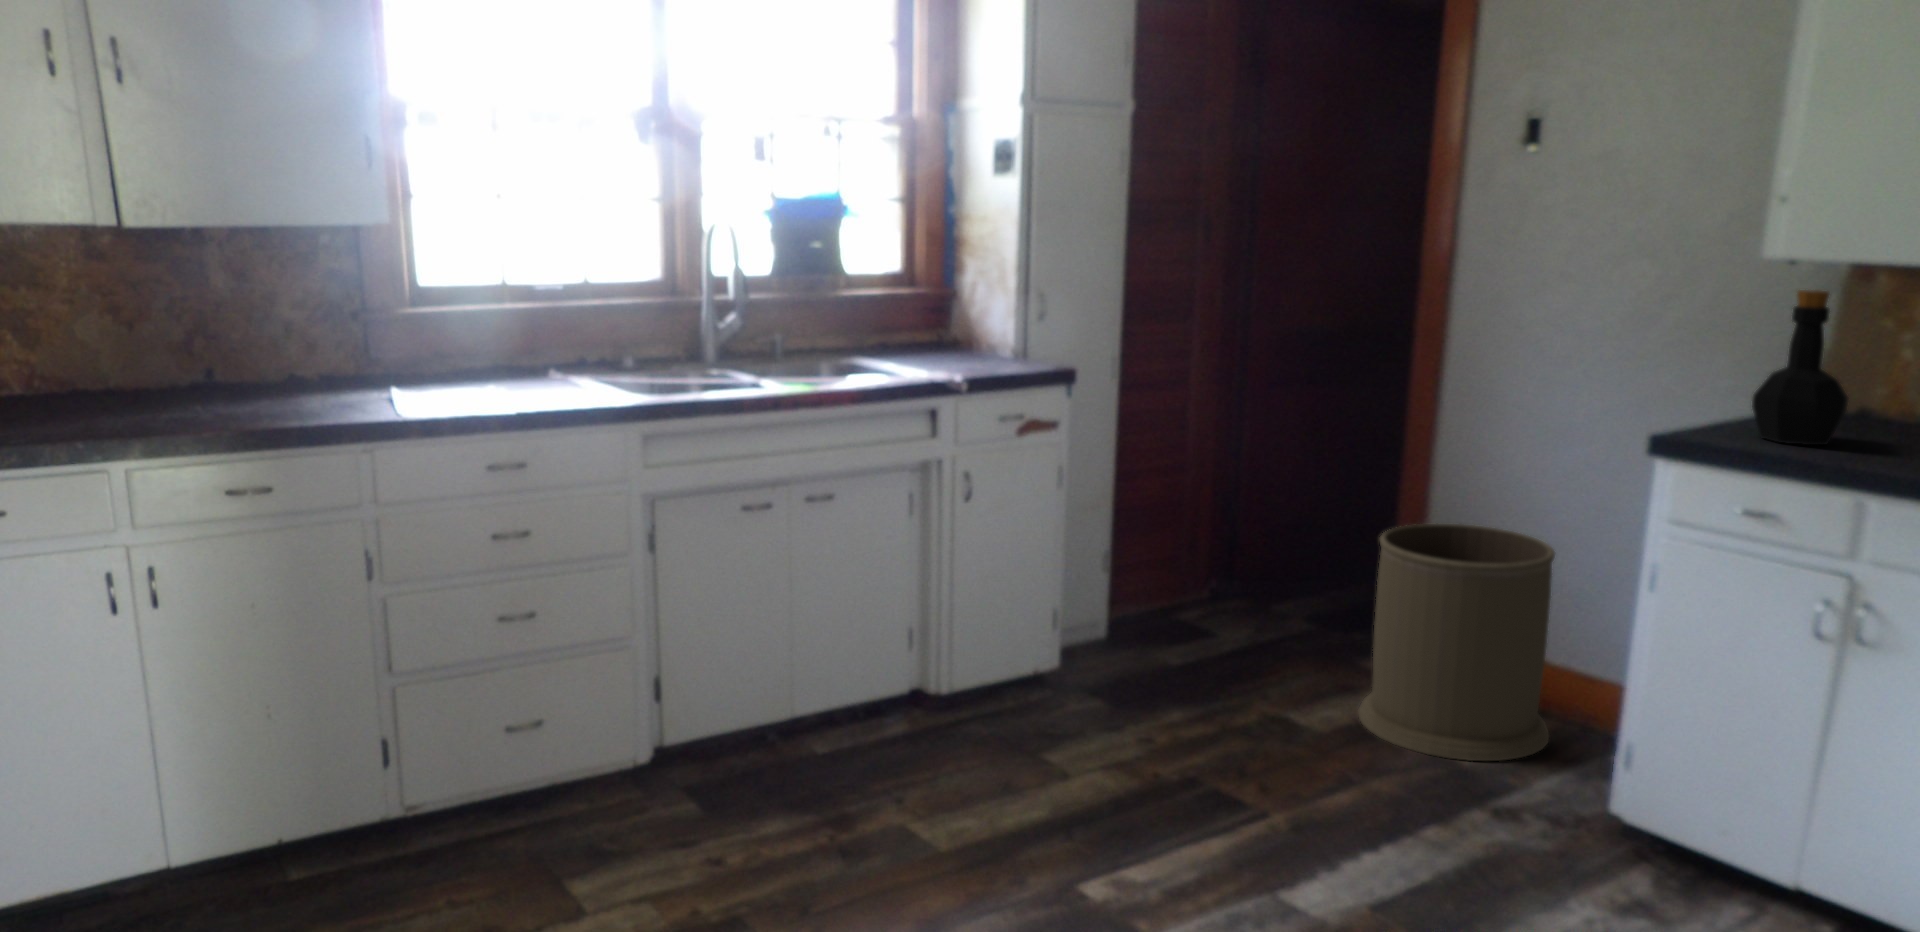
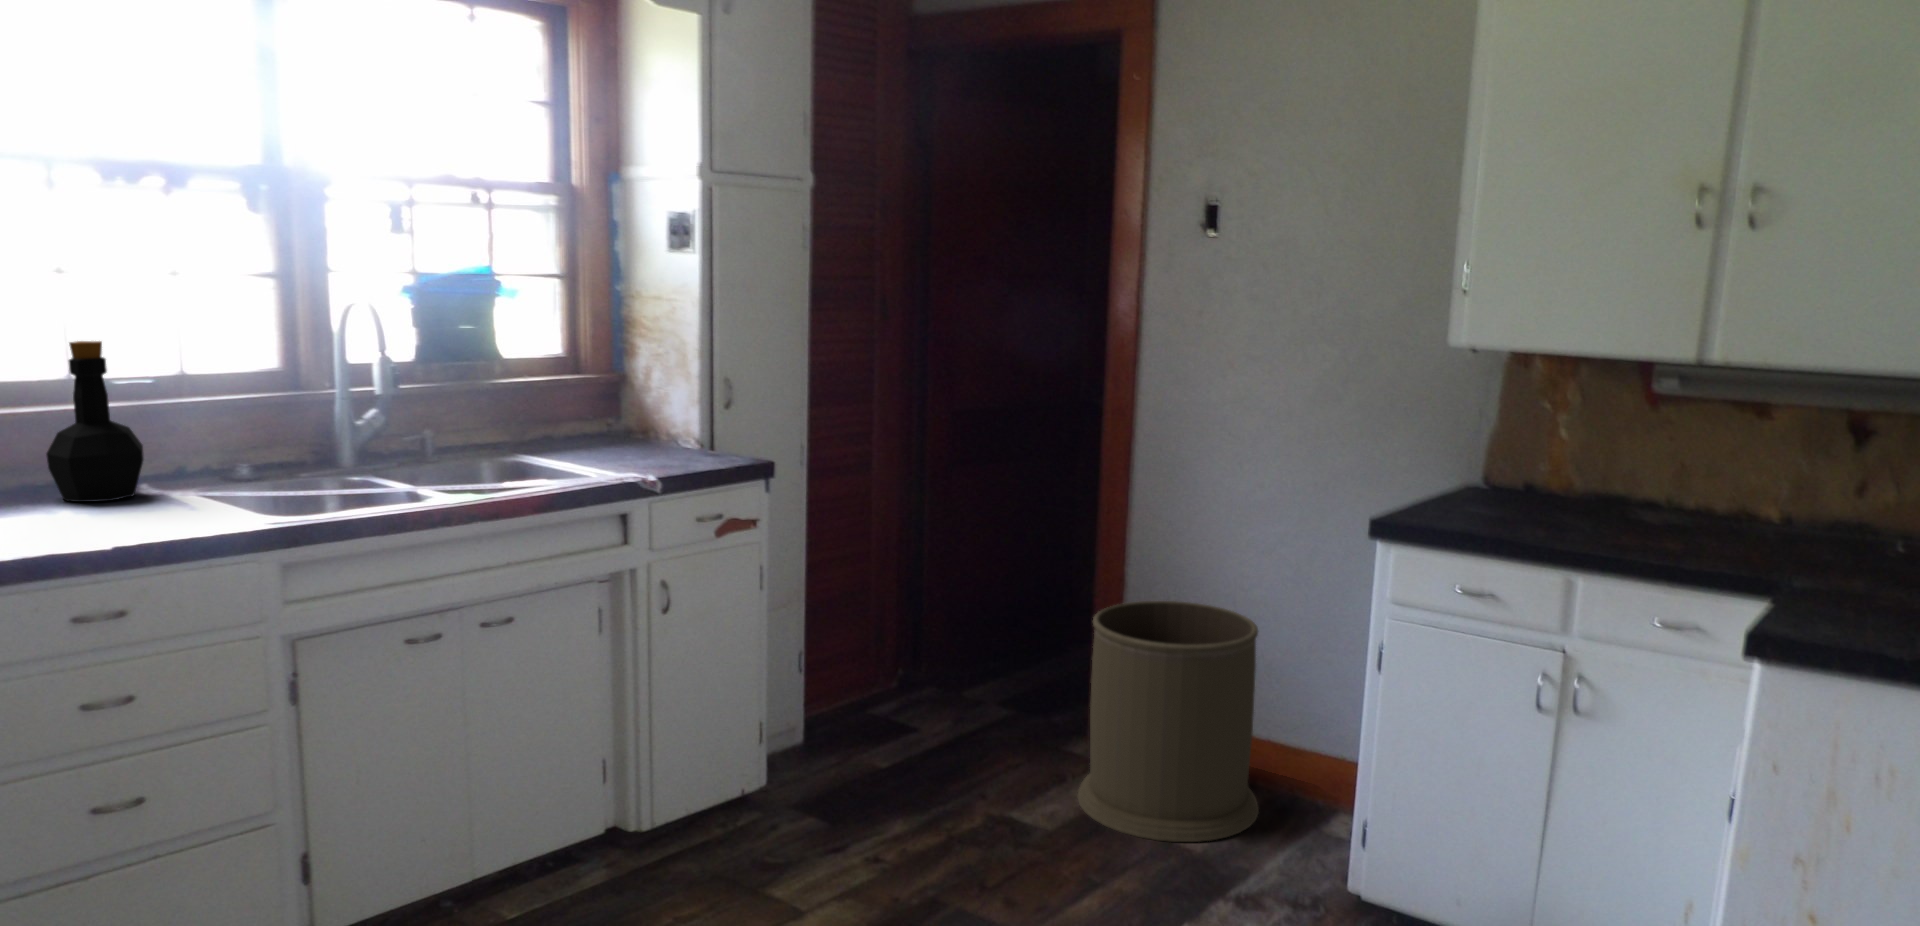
bottle: present [1752,290,1848,445] -> present [46,341,144,502]

